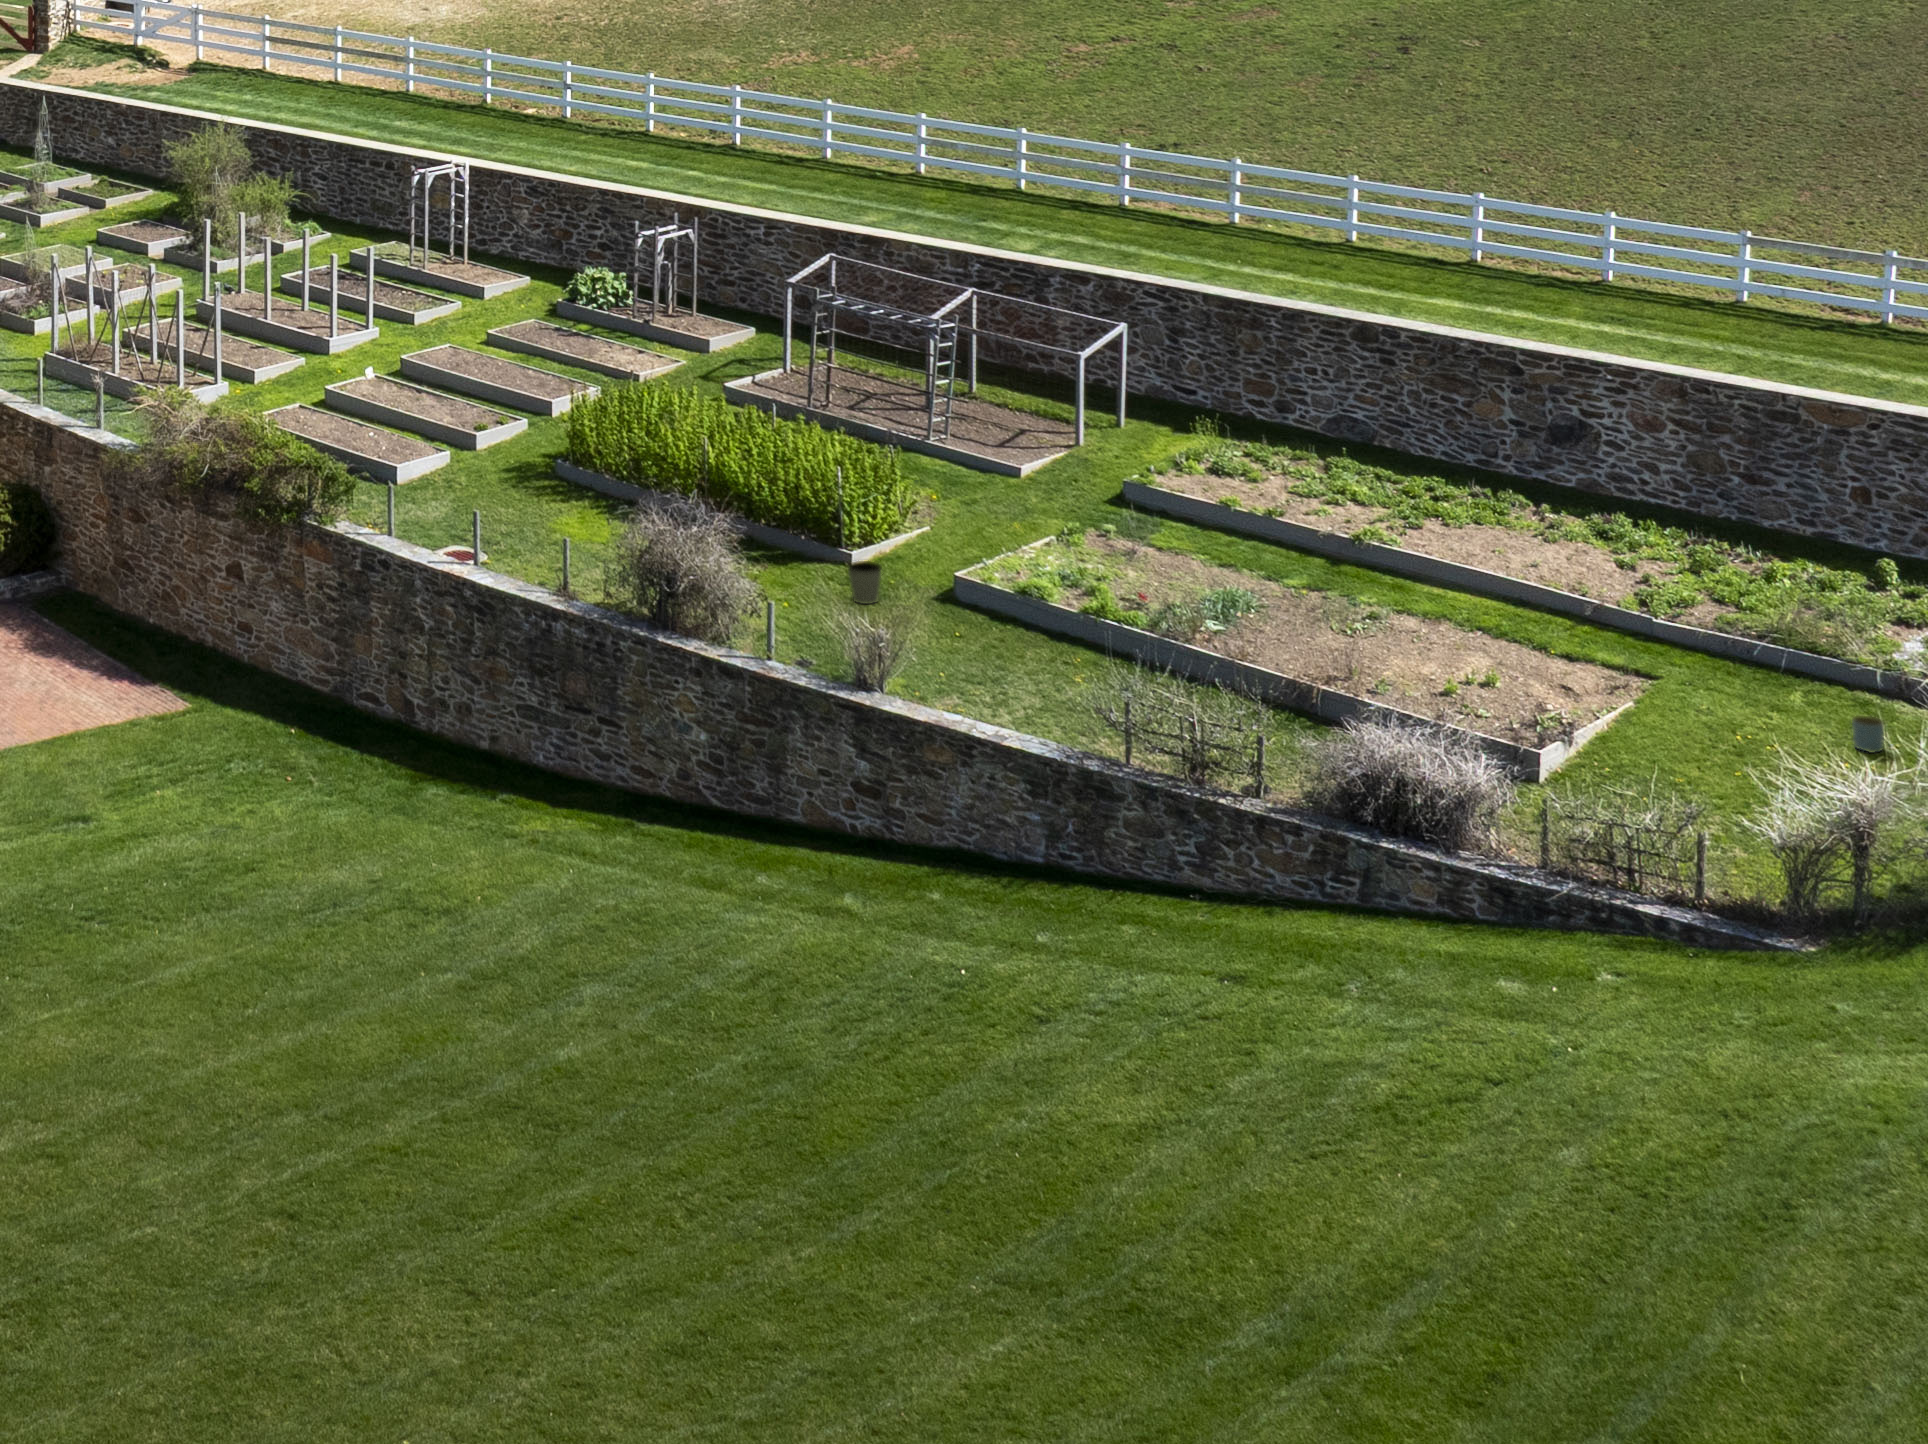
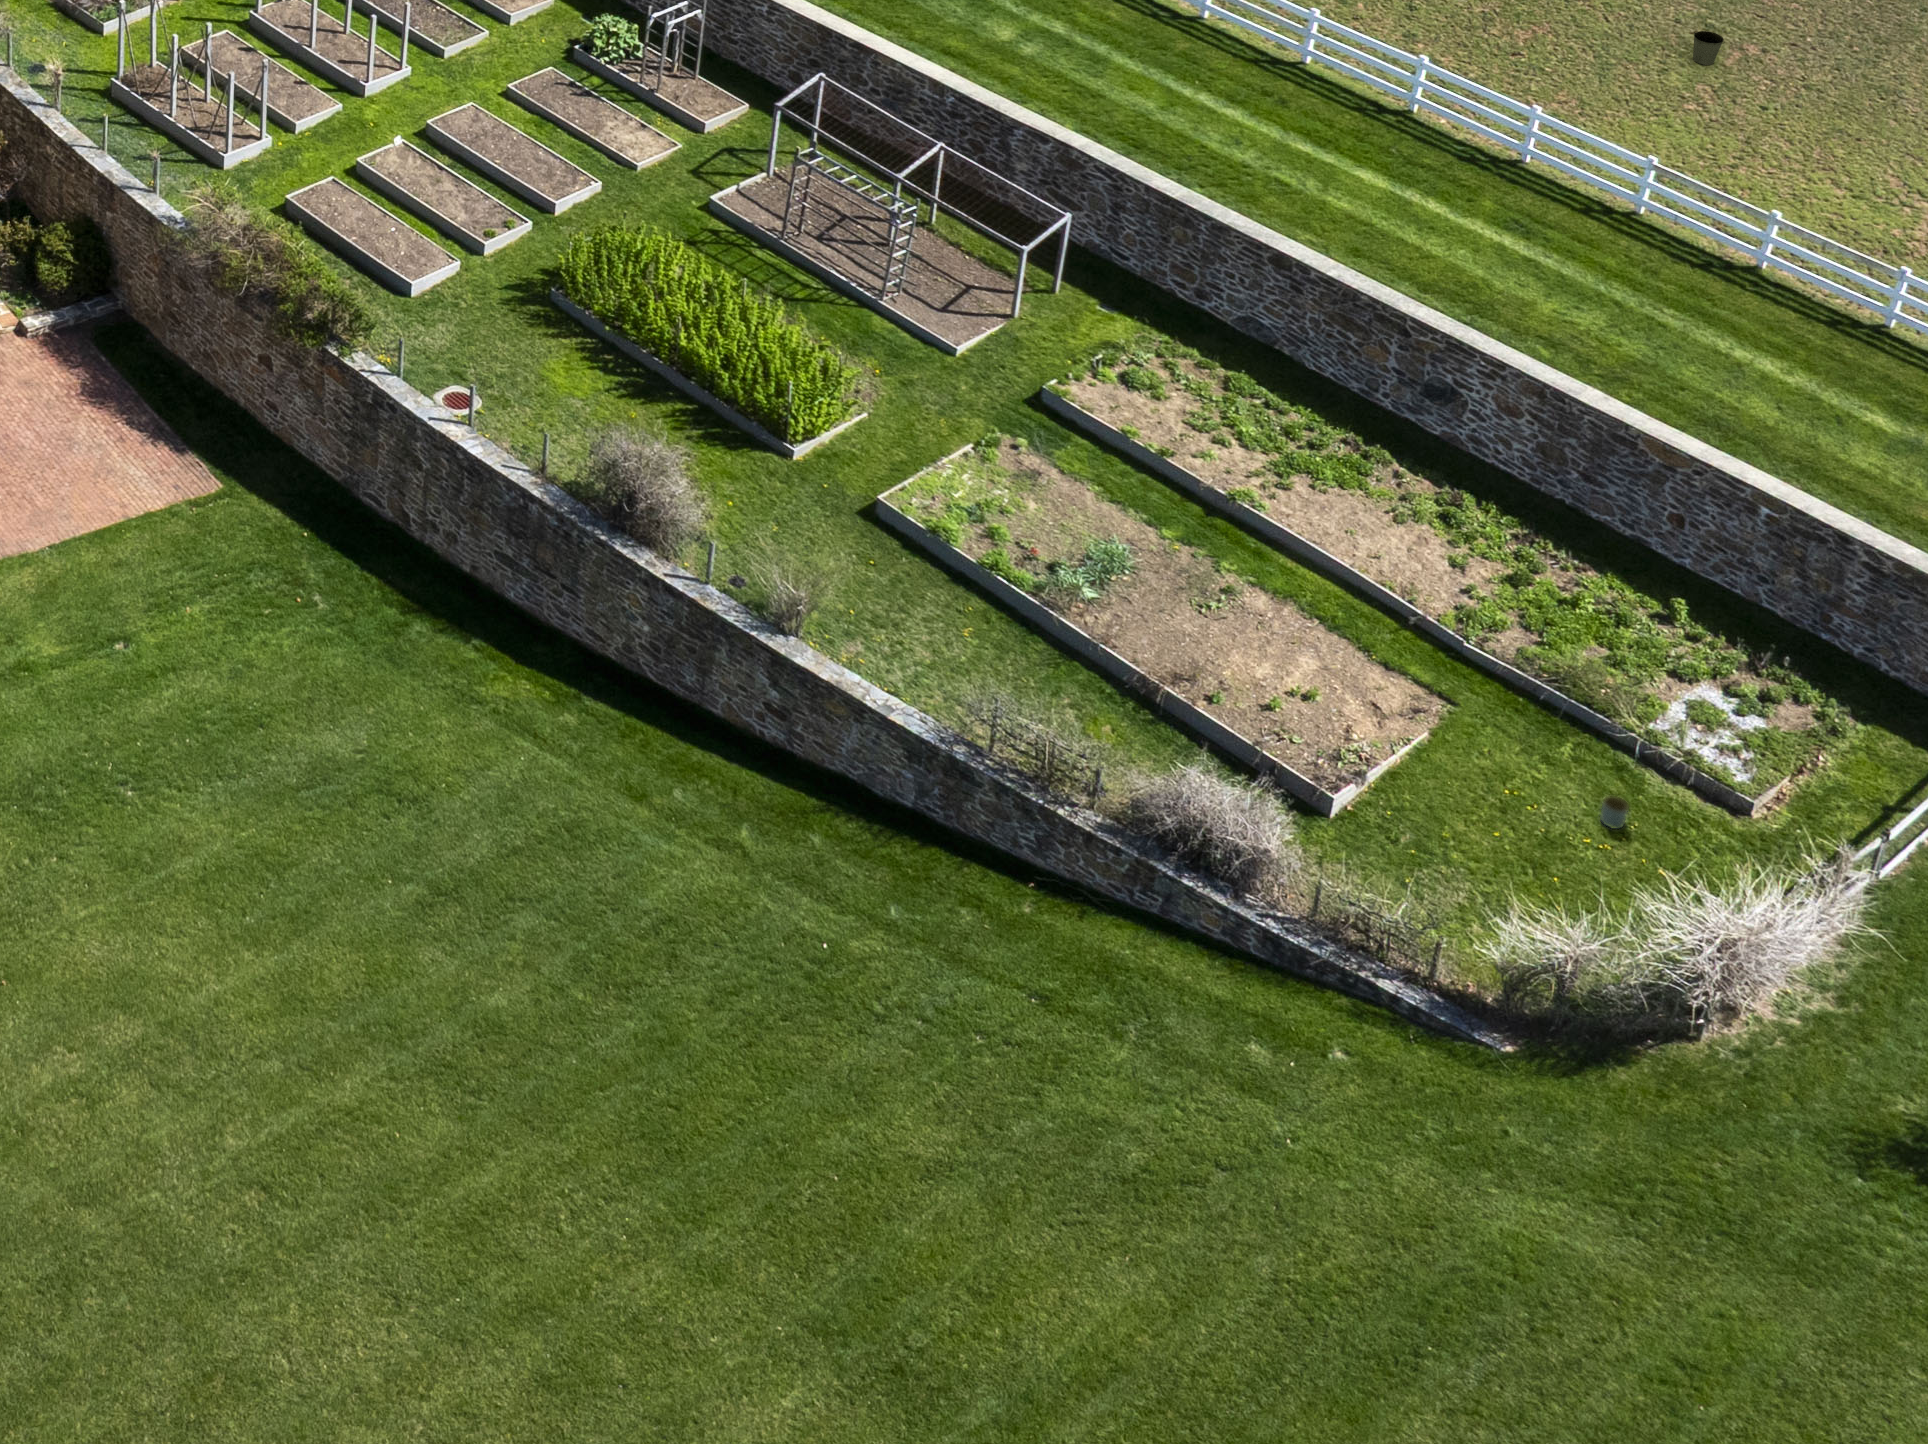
bucket: present [848,561,882,604] -> present [1693,31,1724,65]

